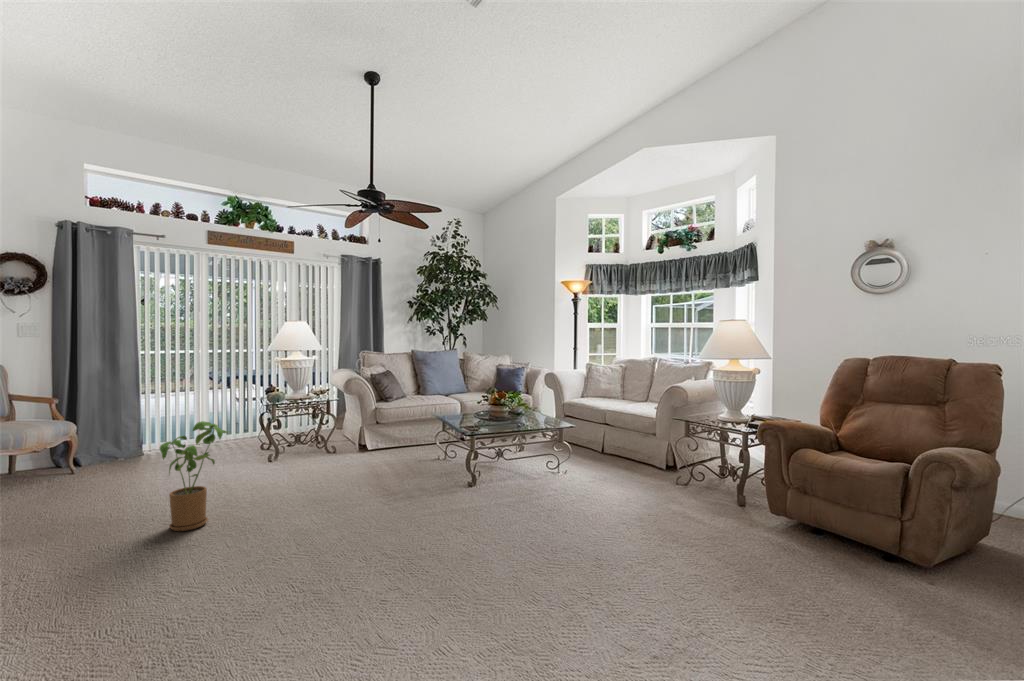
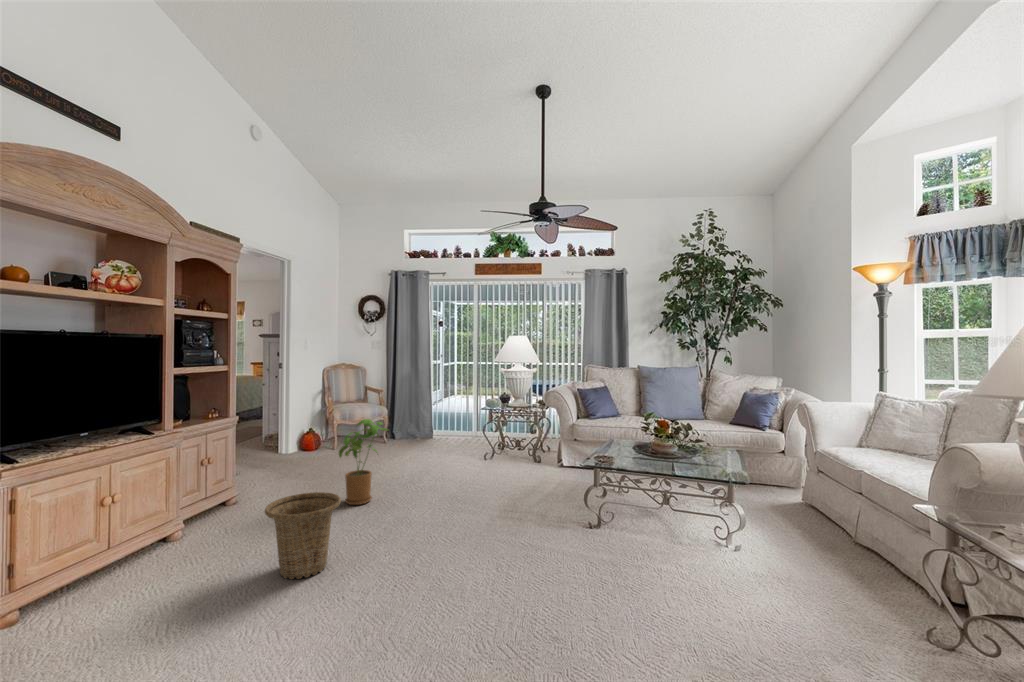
basket: none [213,495,302,594] -> present [265,492,341,579]

